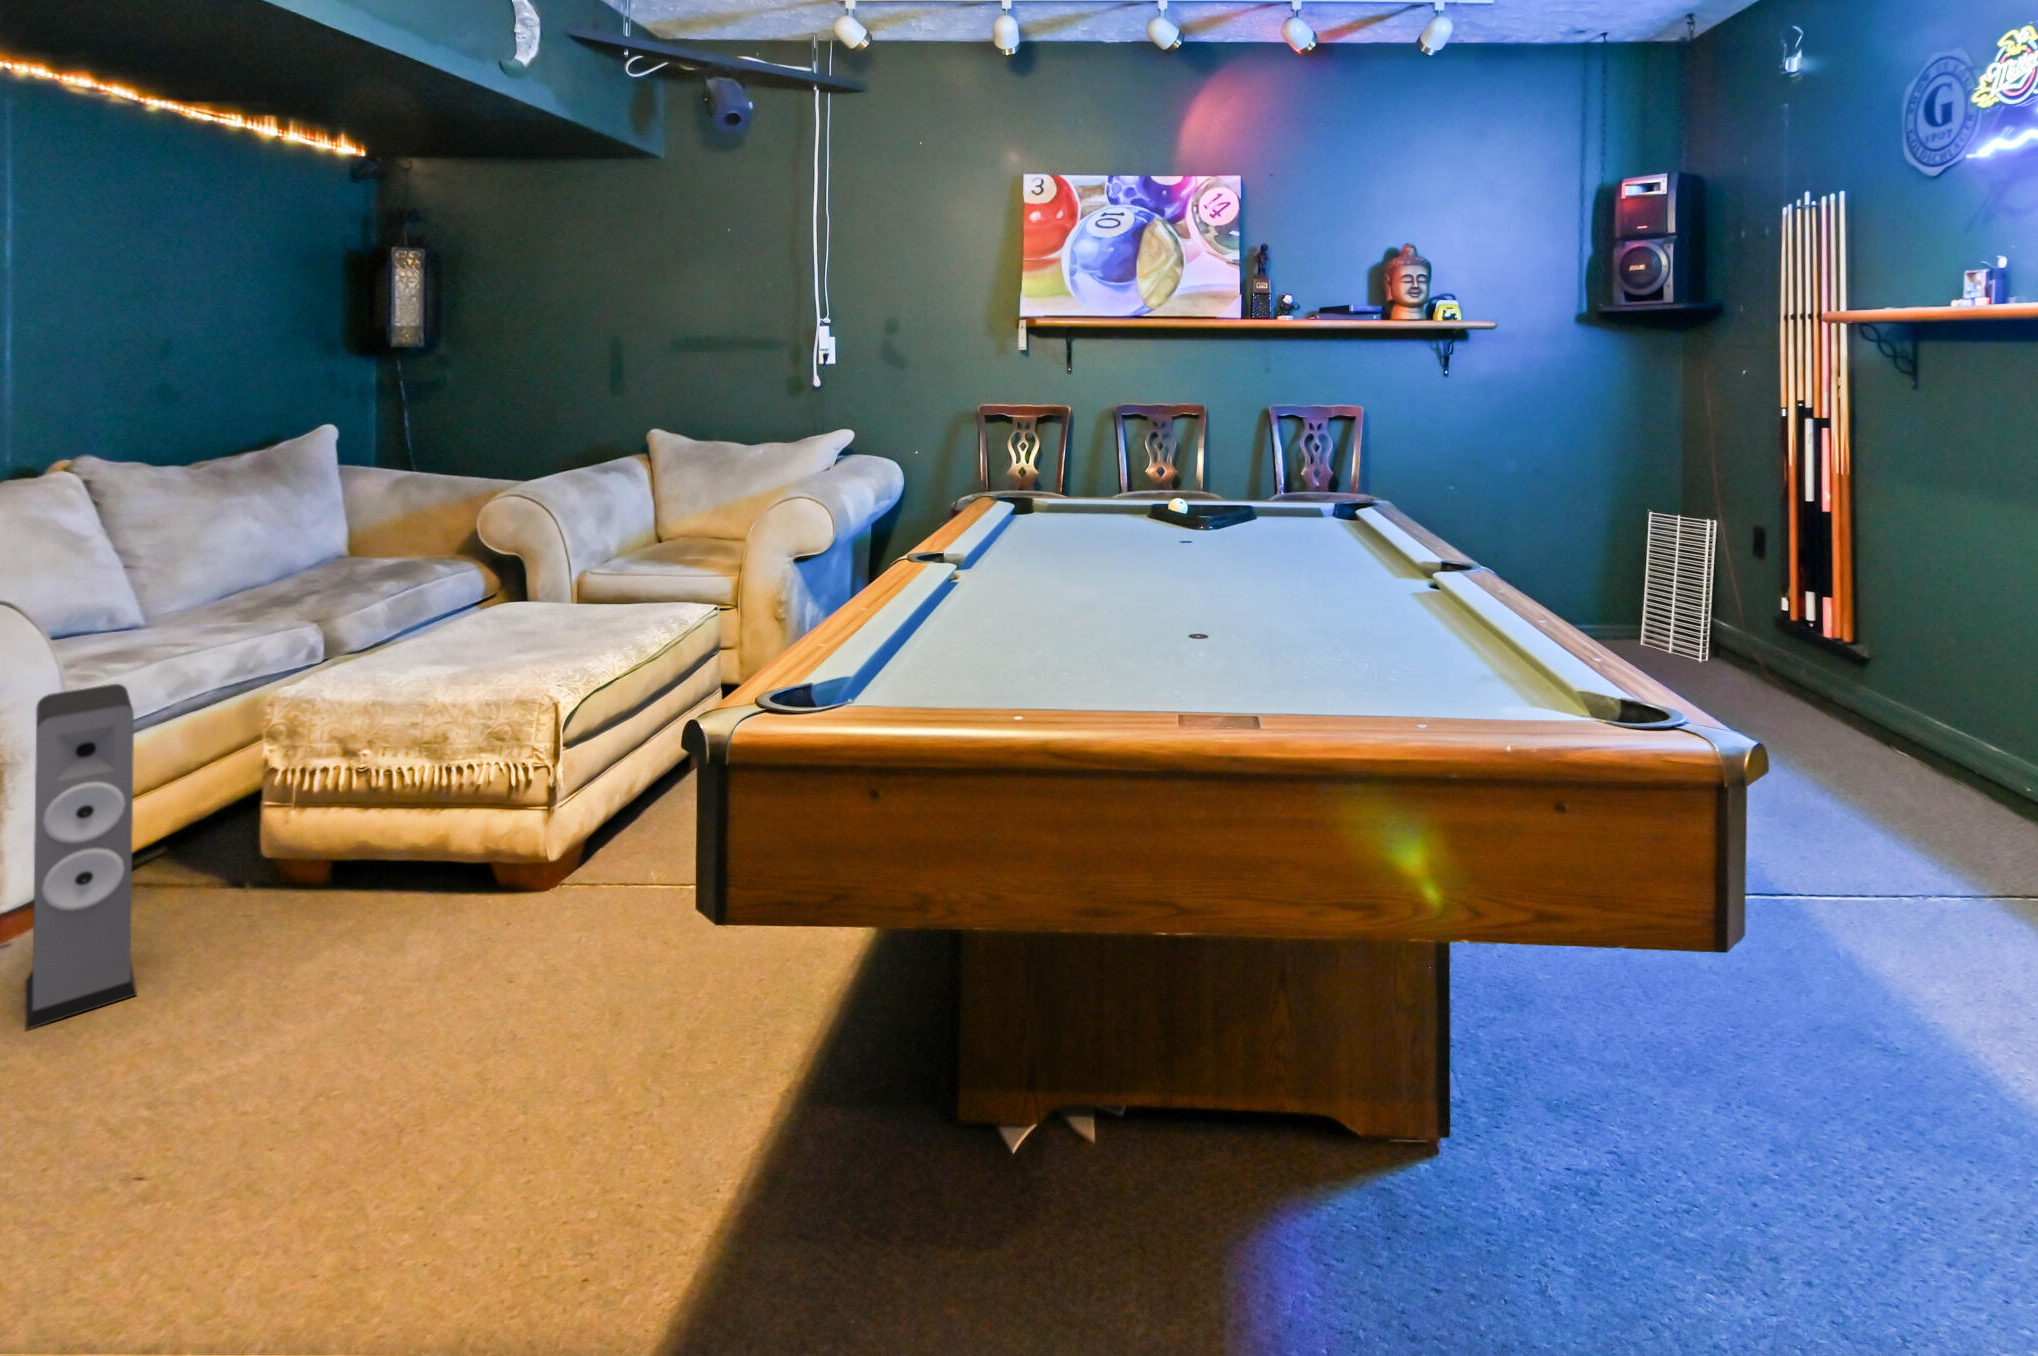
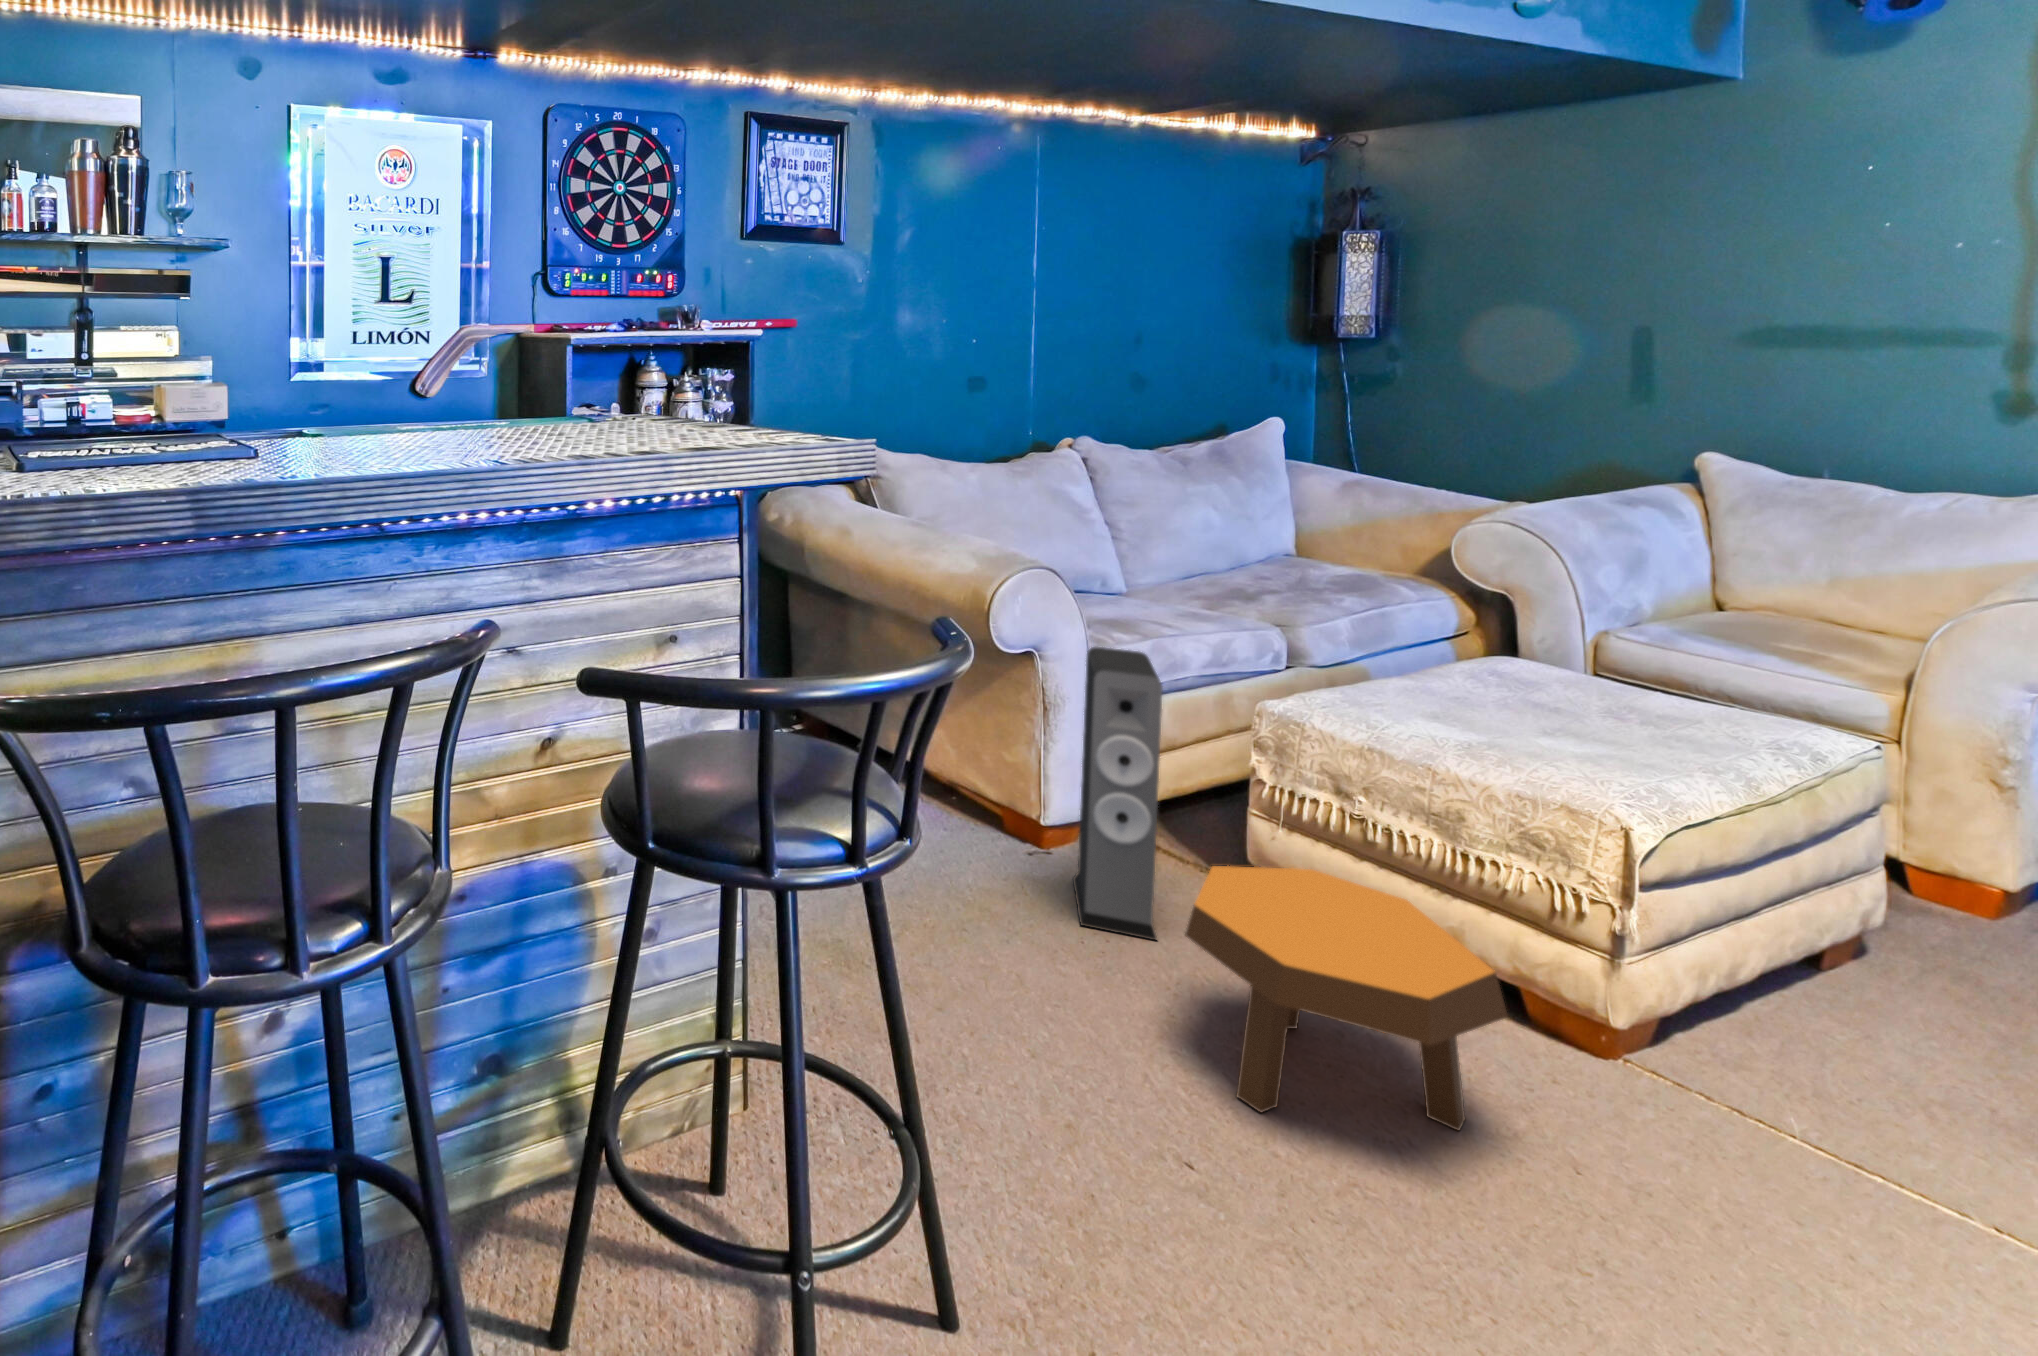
footstool: none [144,829,461,1107] -> present [1185,866,1508,1130]

